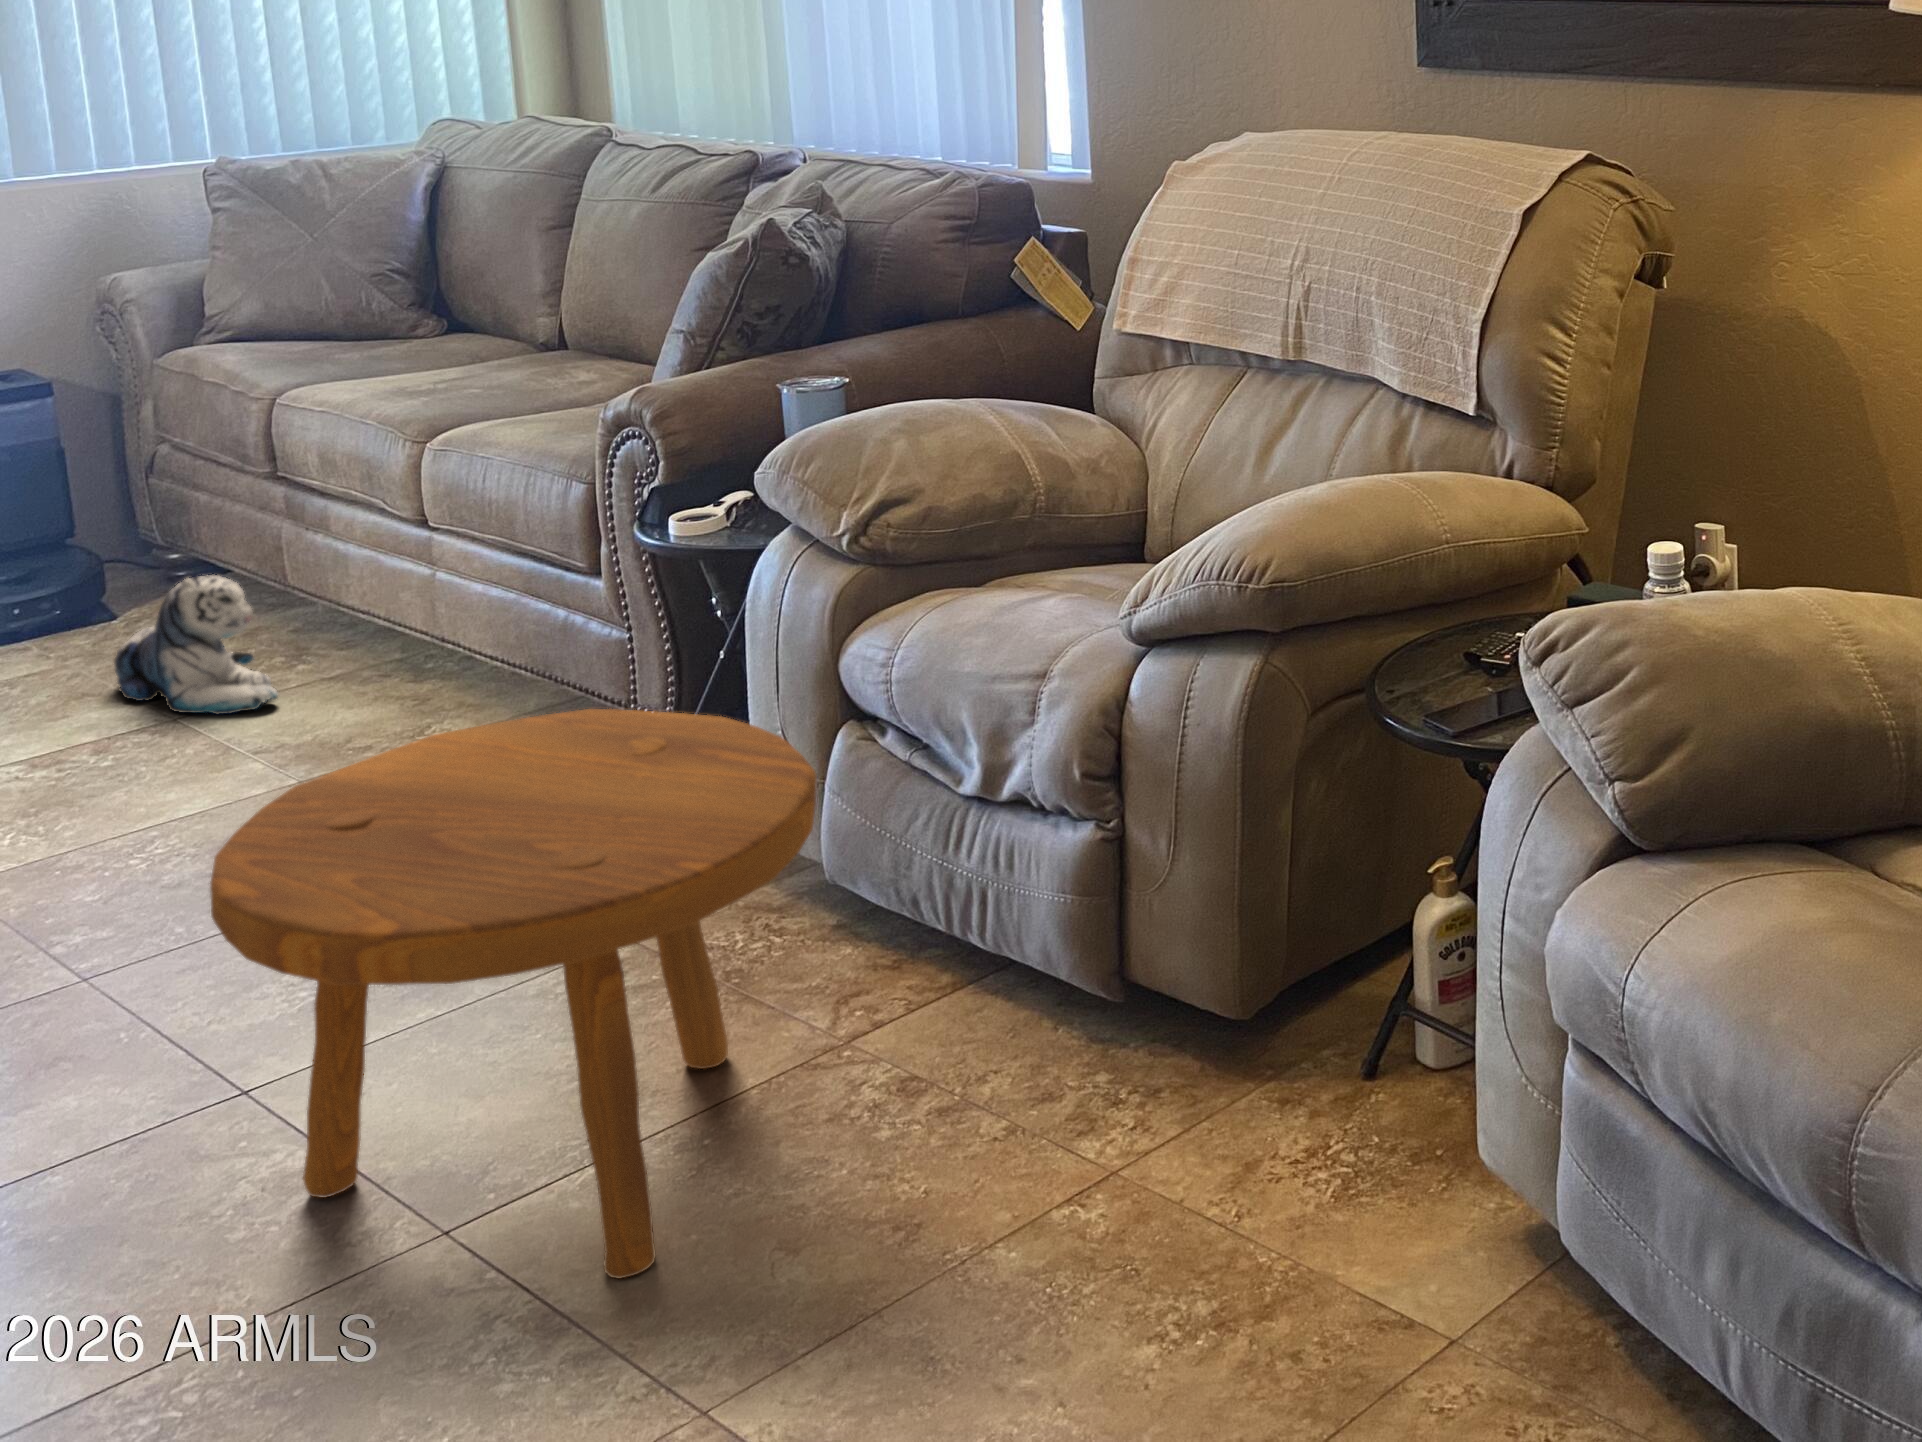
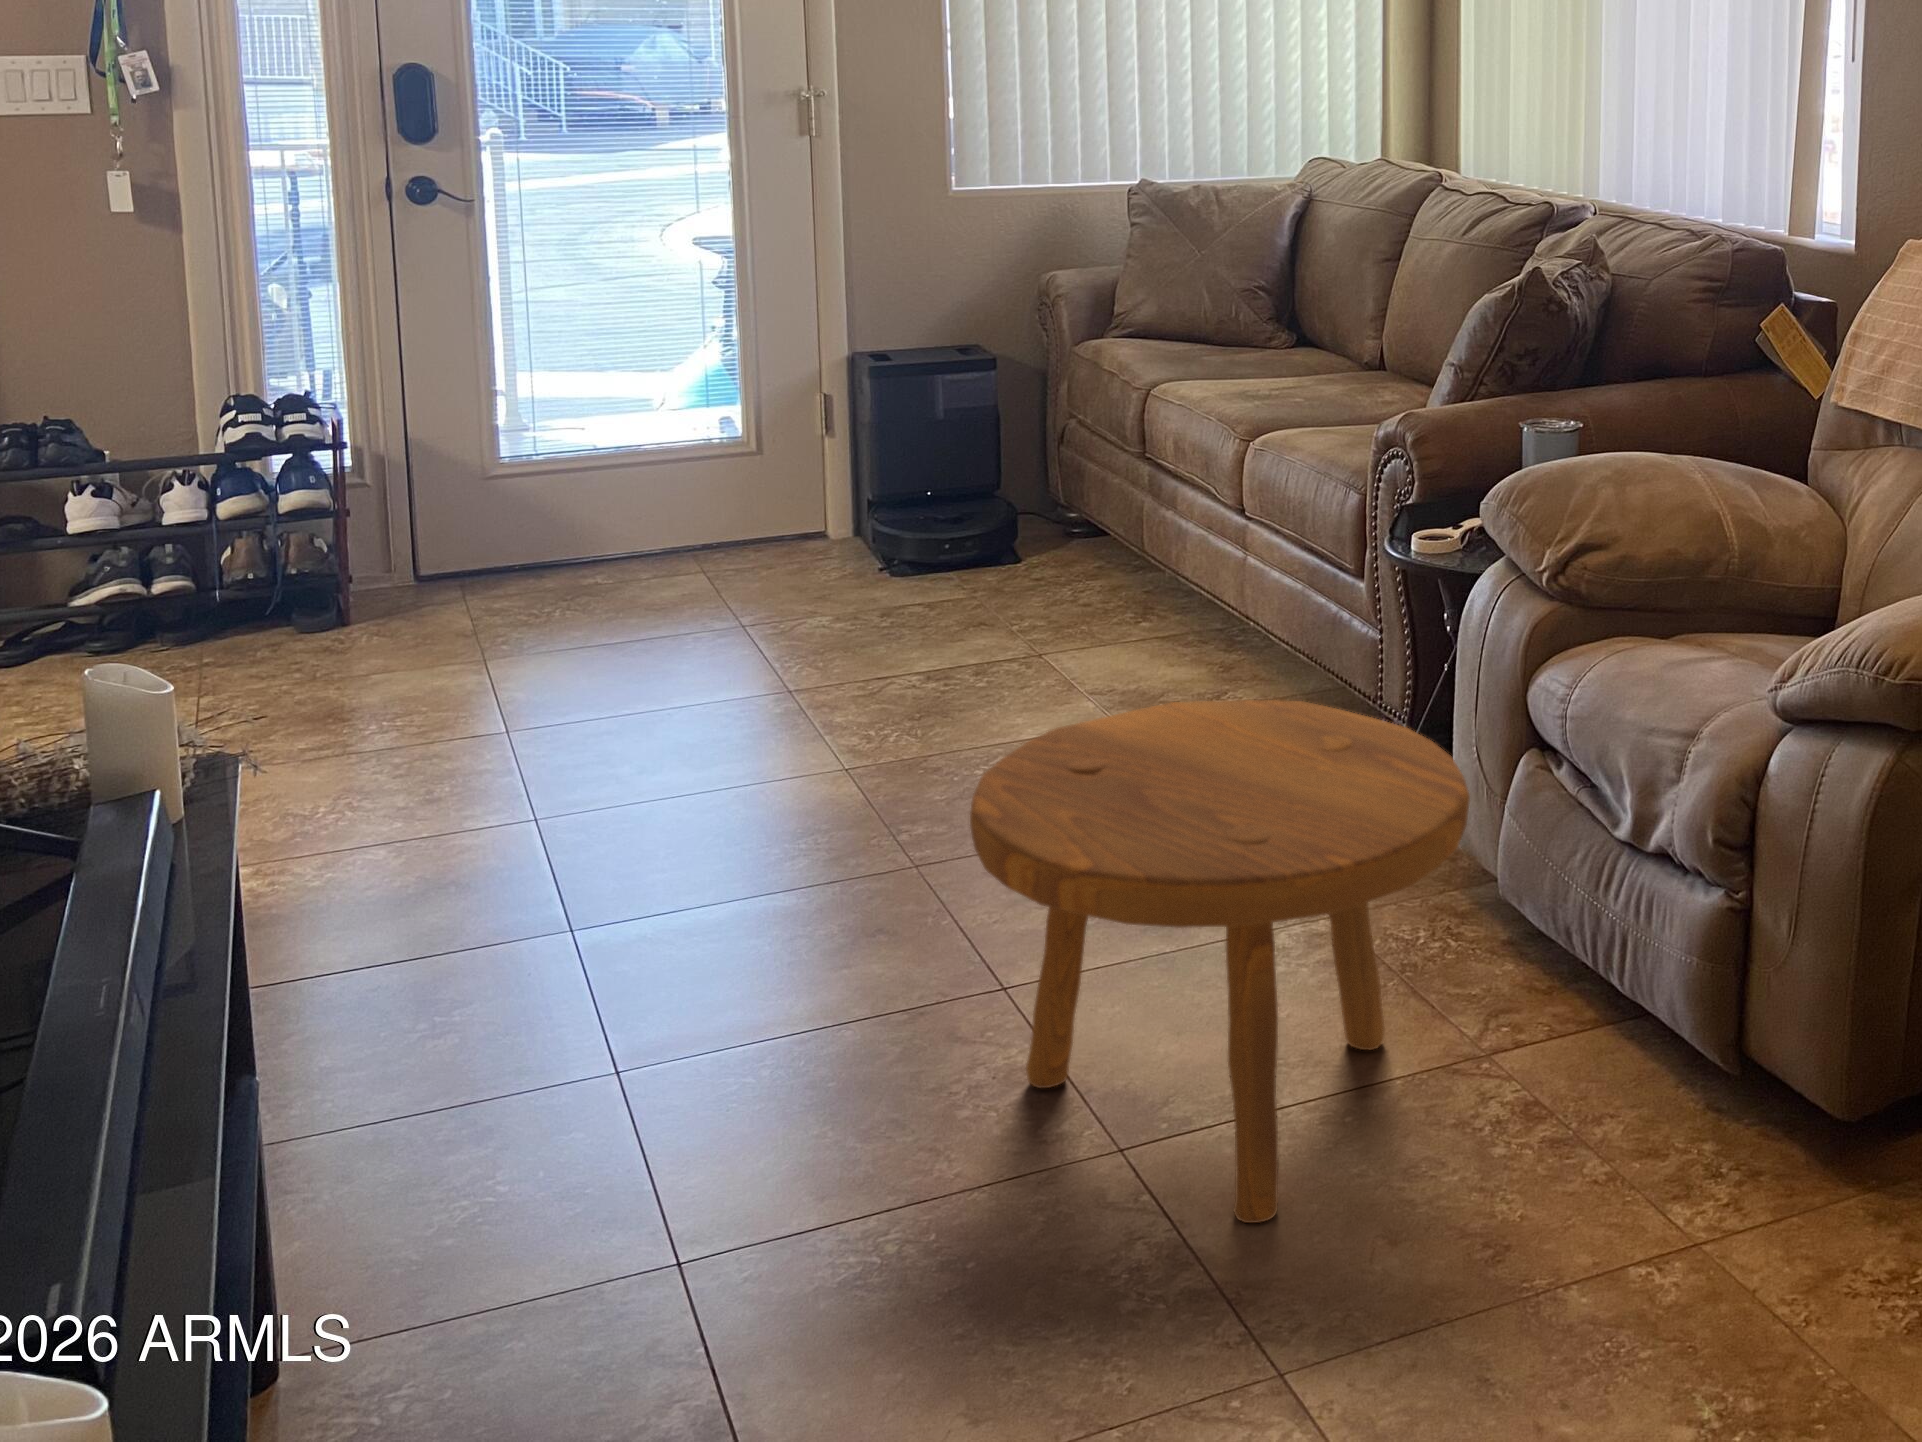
plush toy: present [114,575,278,714] -> none [1002,535,1114,657]

